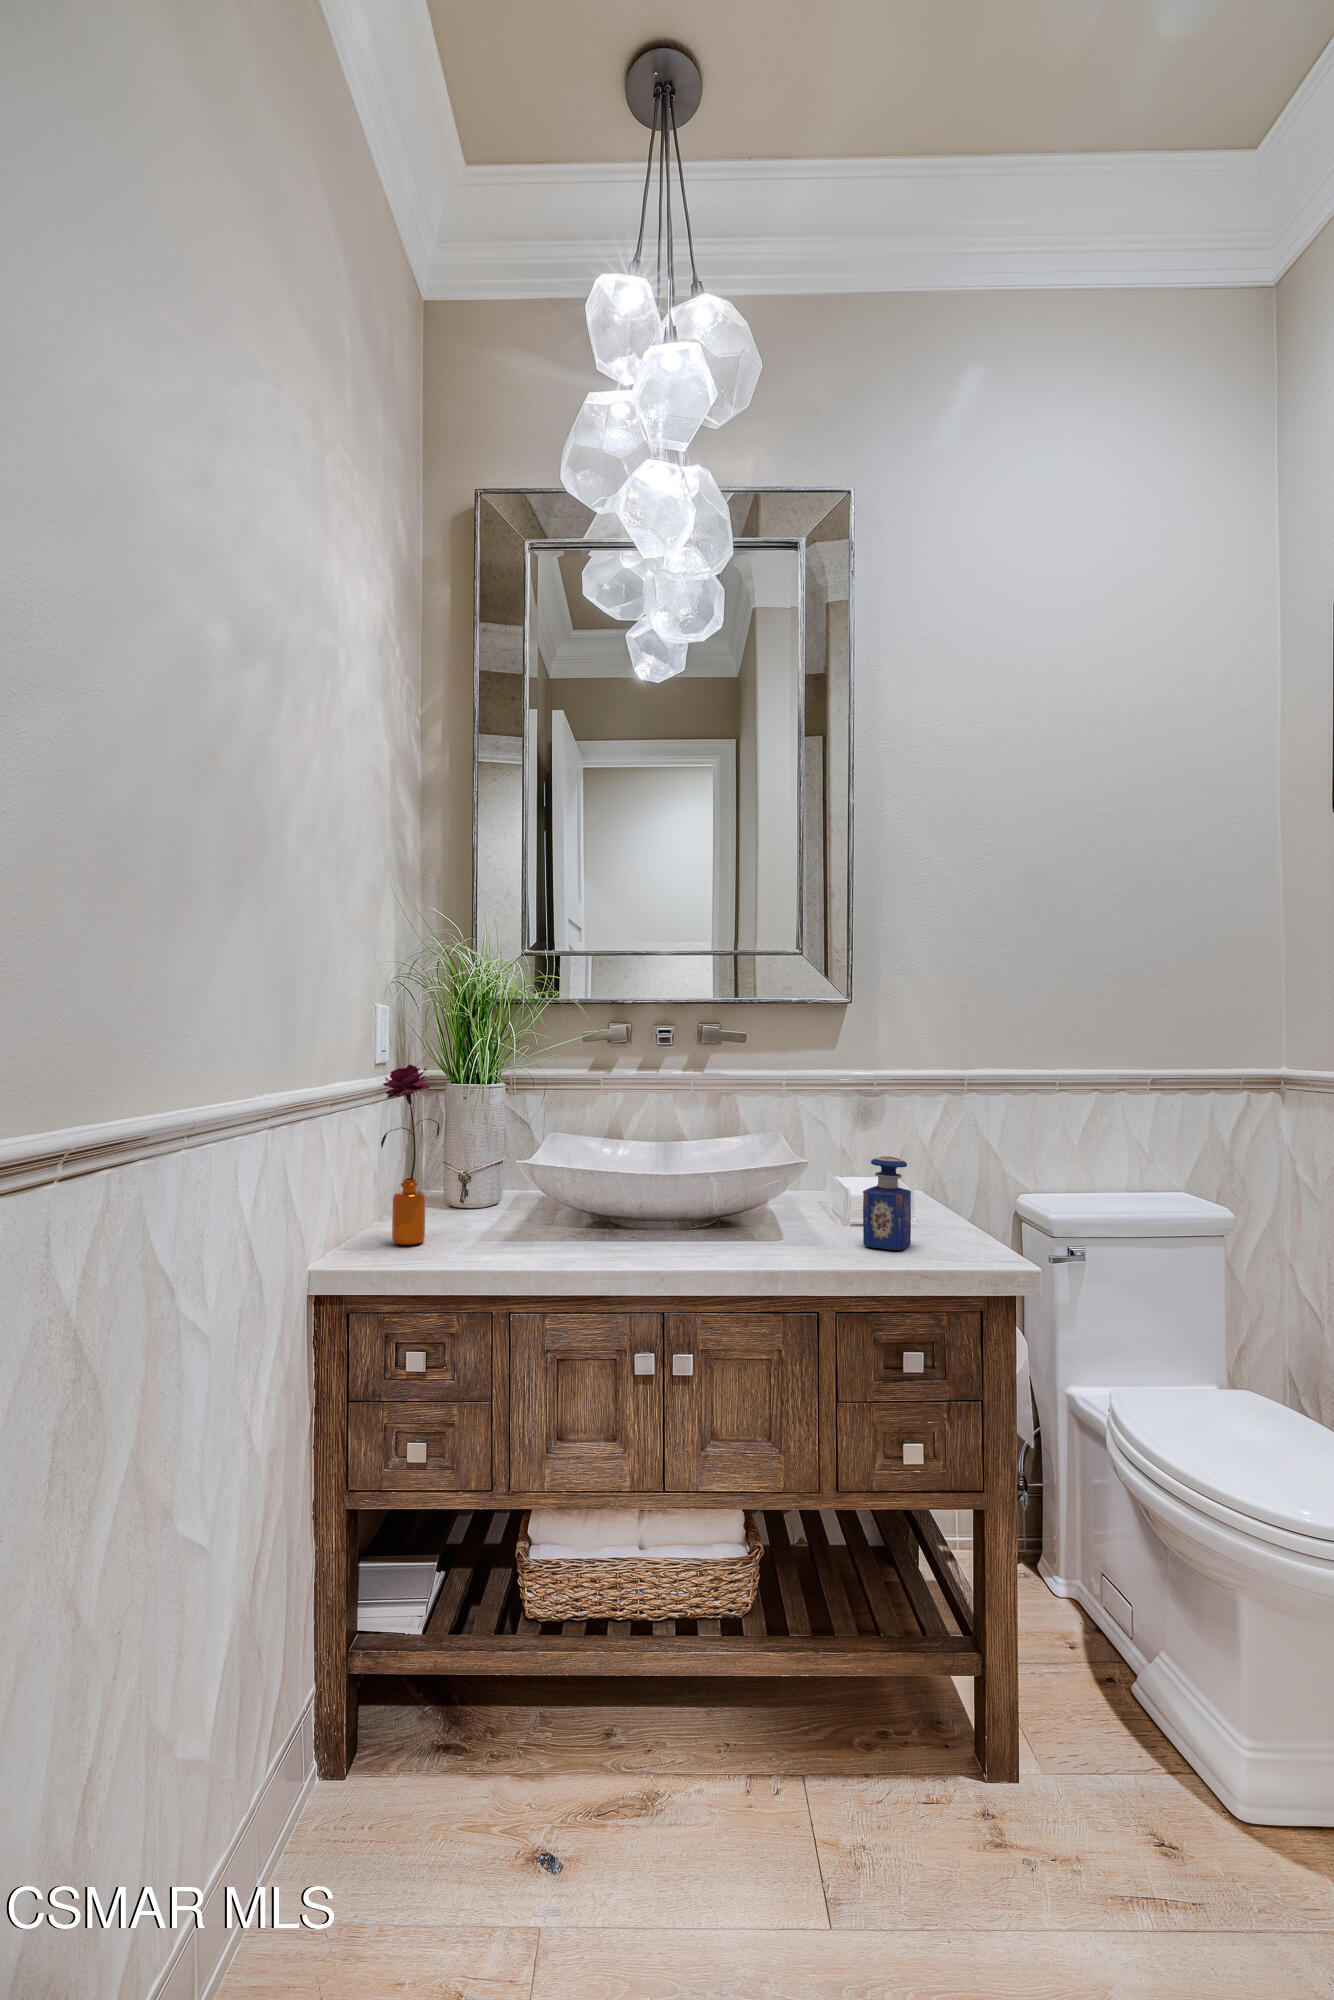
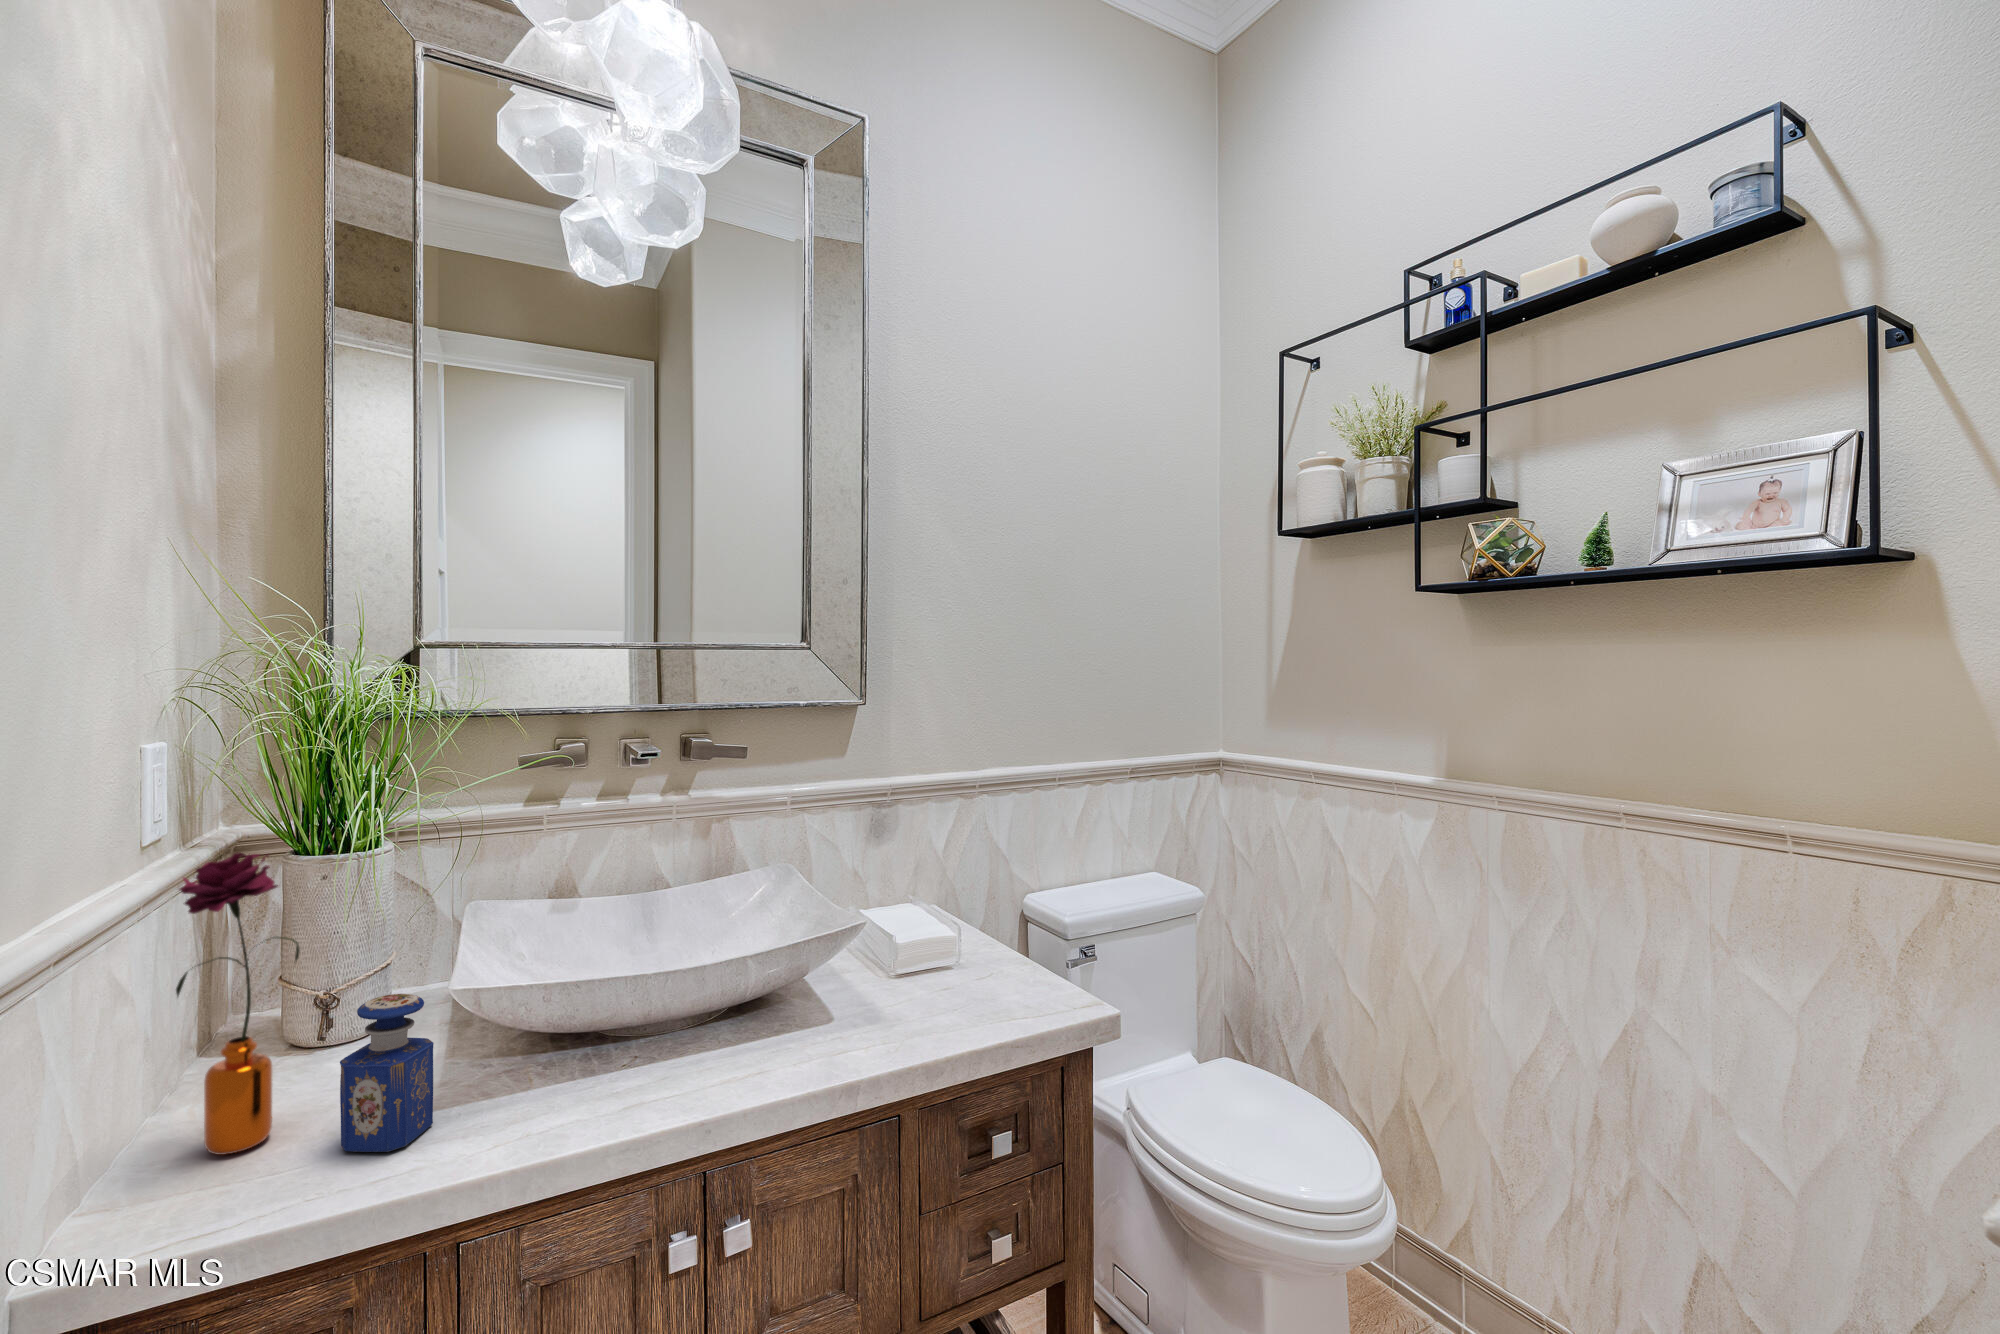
perfume bottle: present [863,1156,911,1250] -> present [340,994,434,1152]

